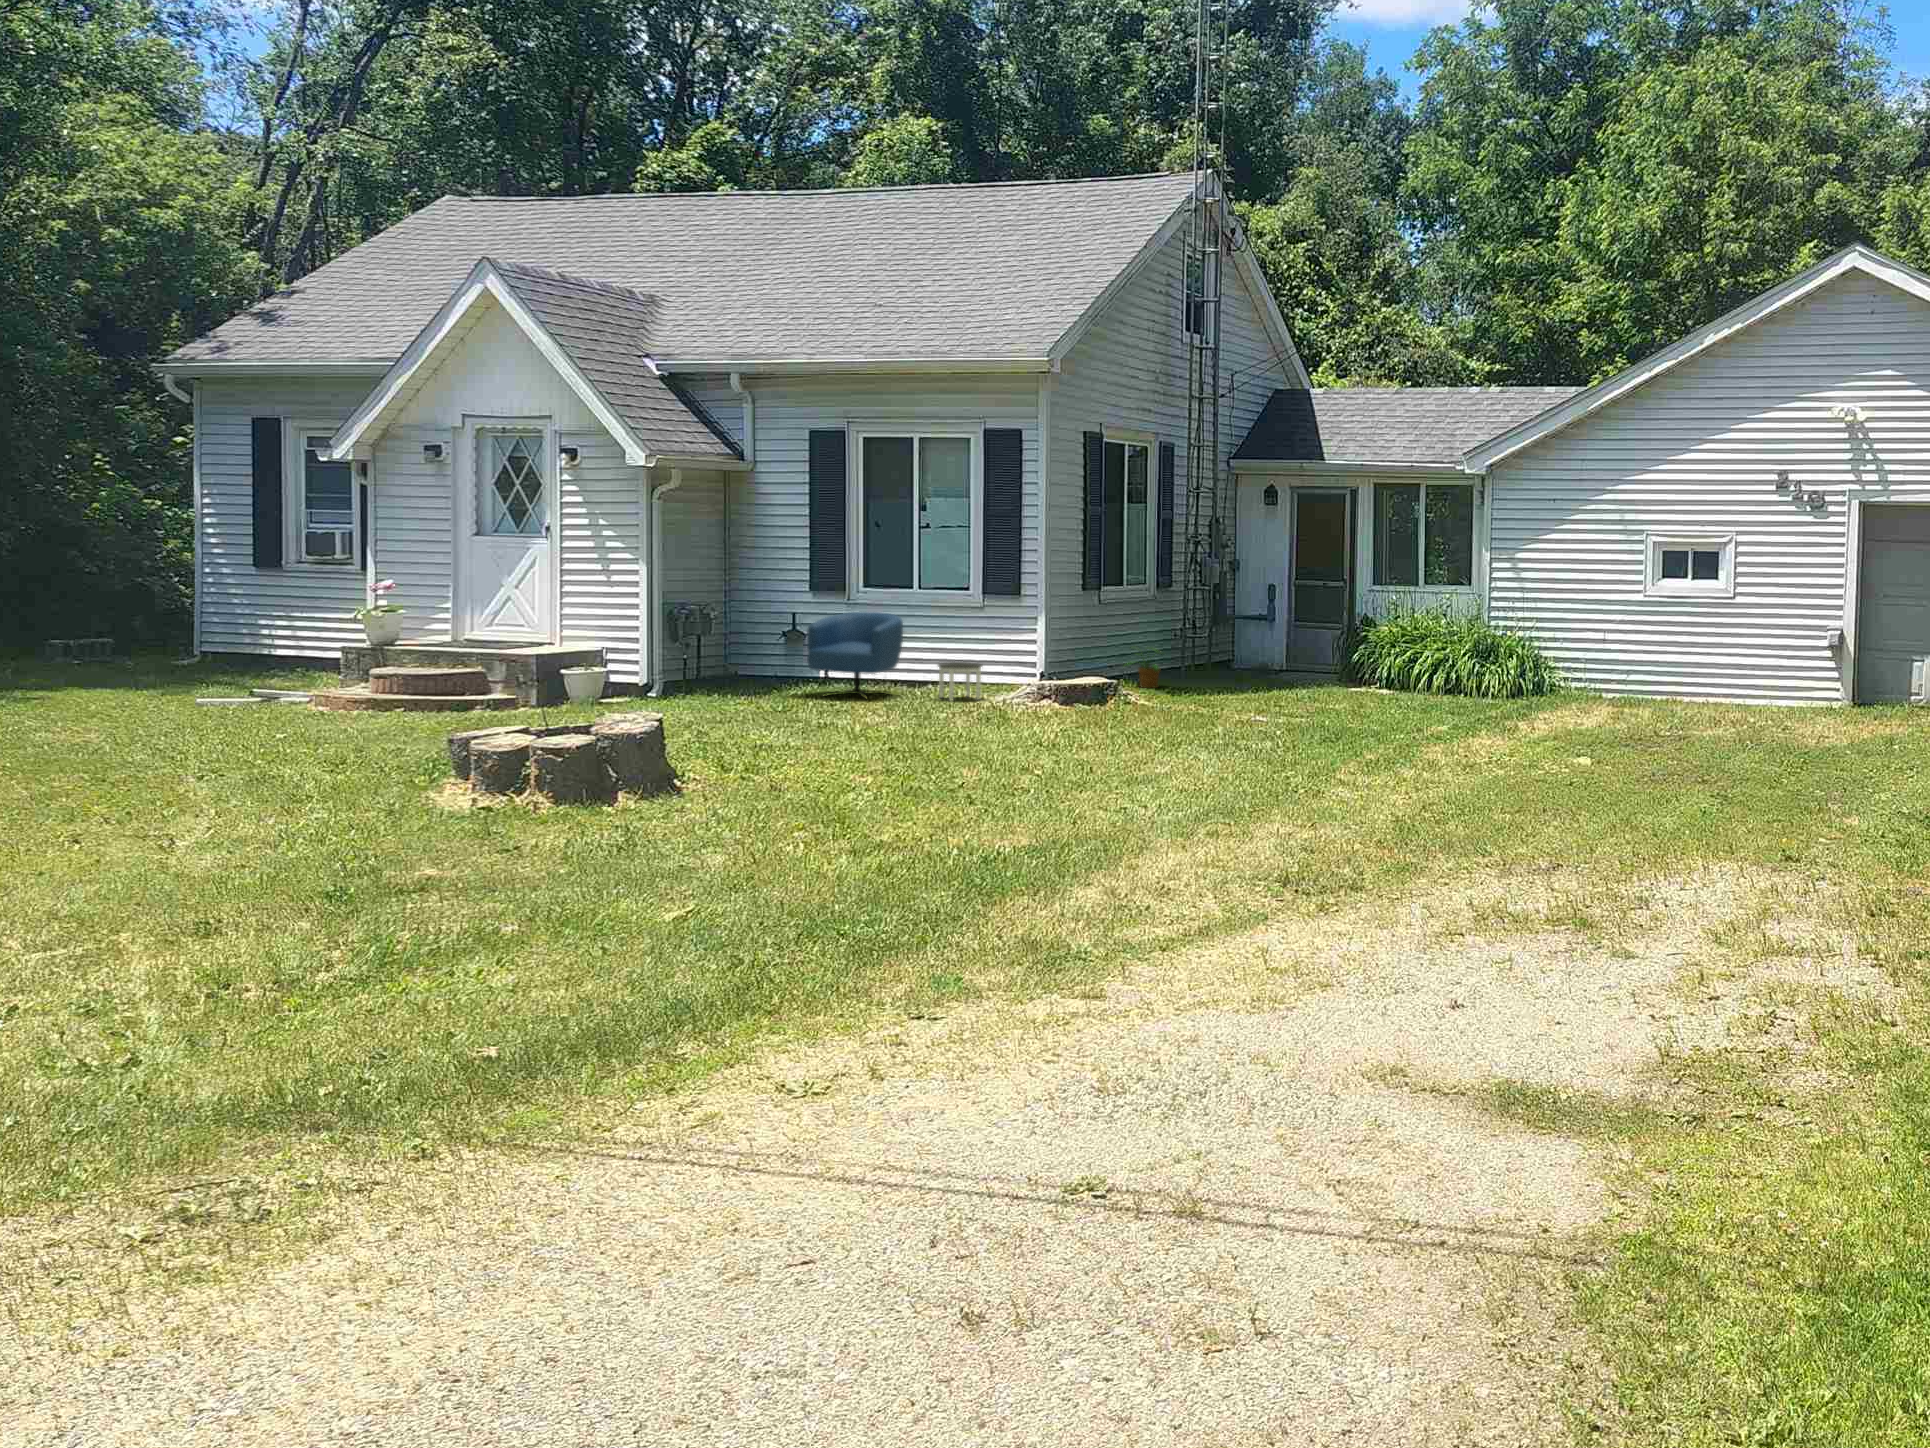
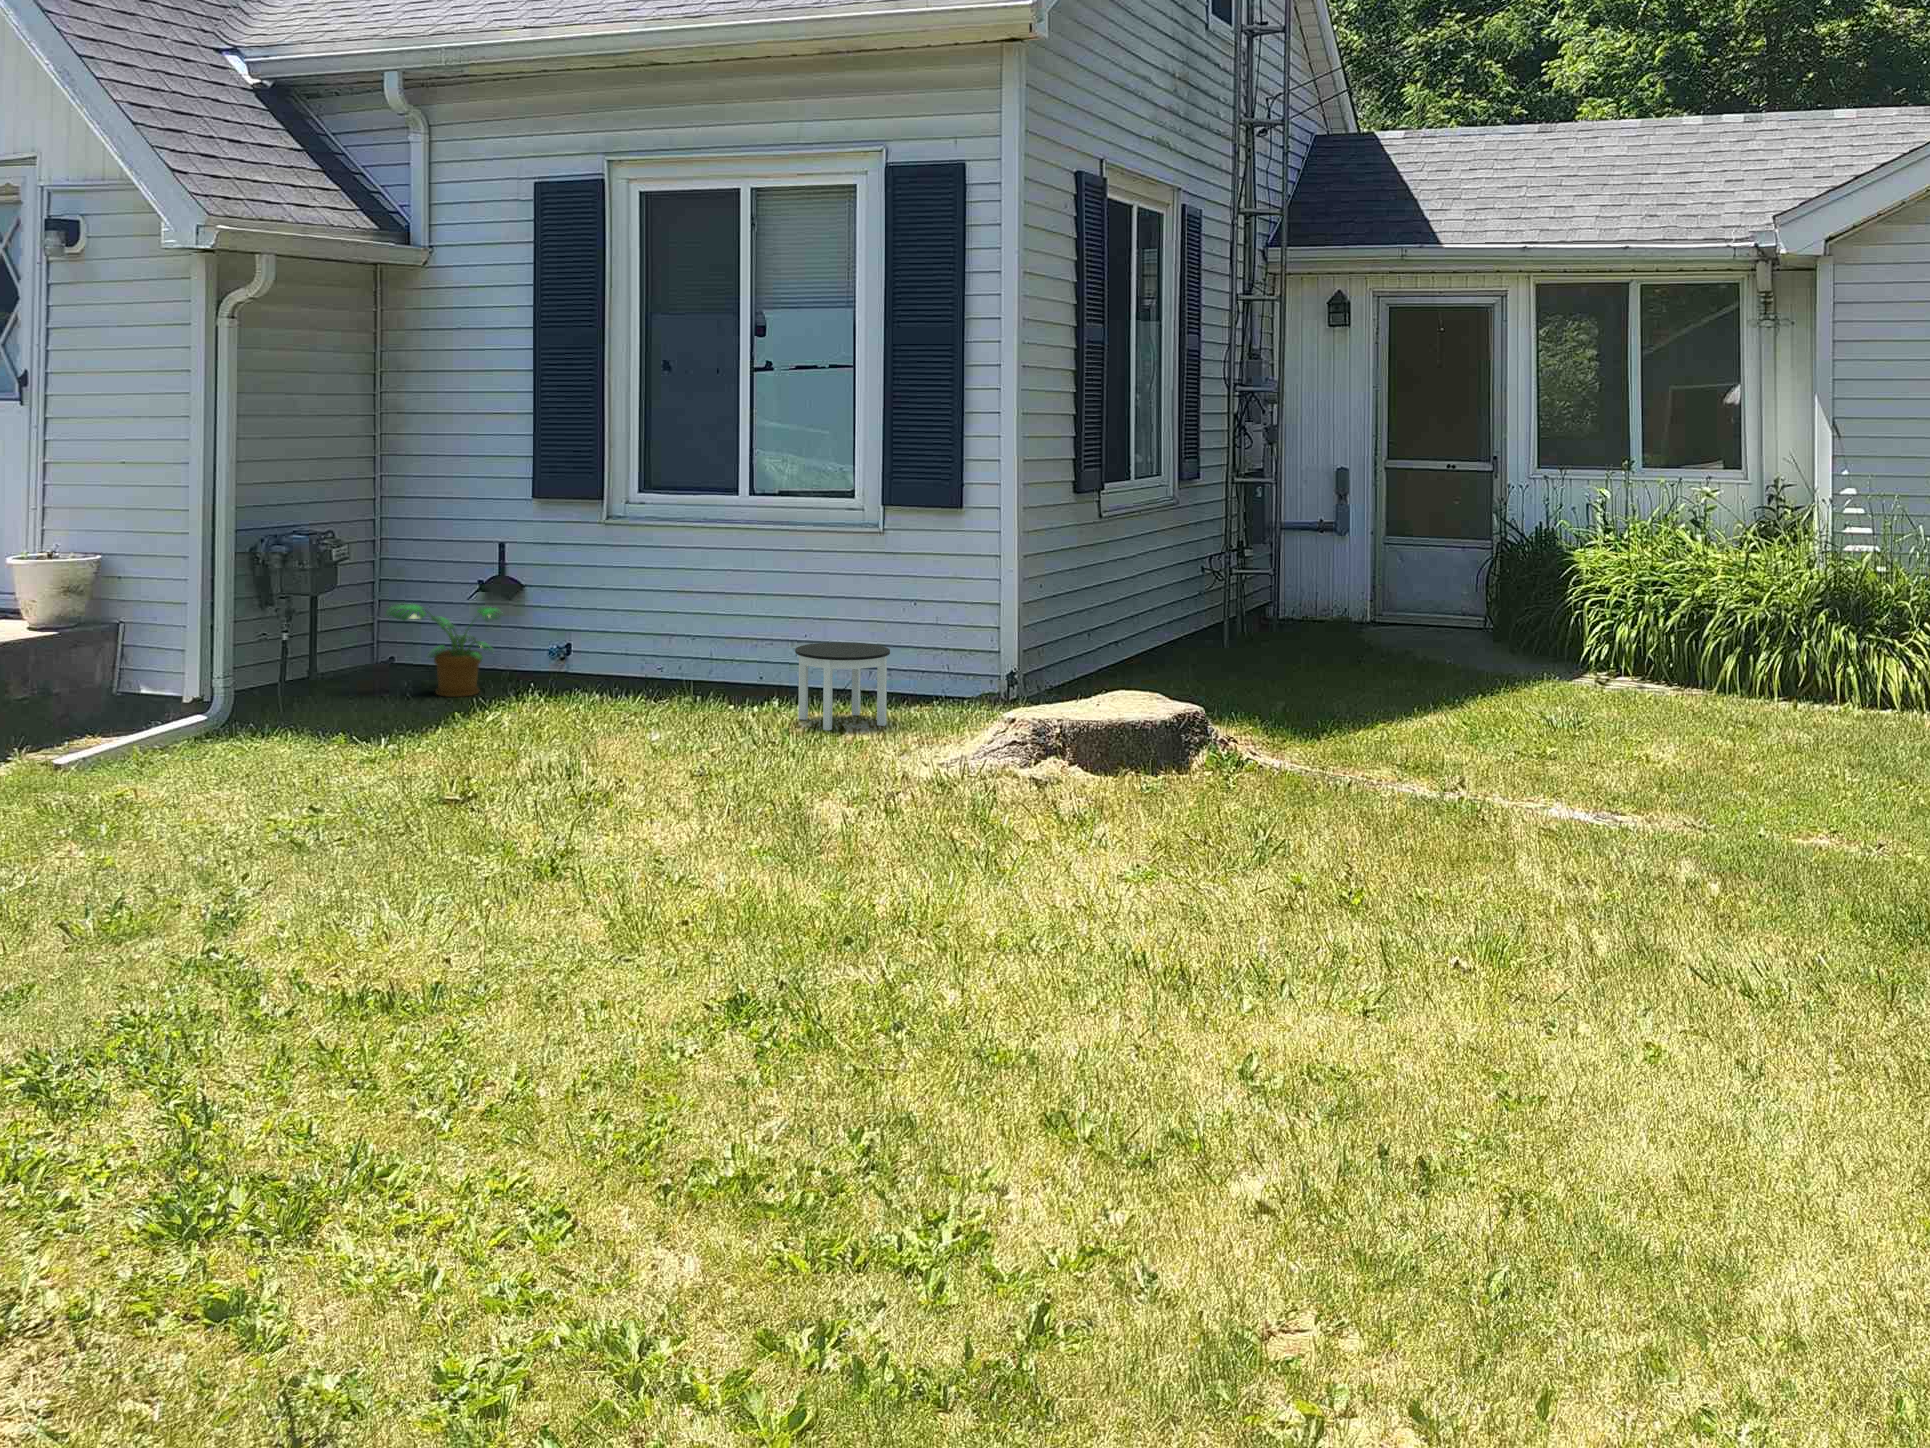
armchair: present [807,612,903,698] -> none [529,539,723,727]
potted plant: present [1125,646,1161,688] -> present [385,604,503,697]

